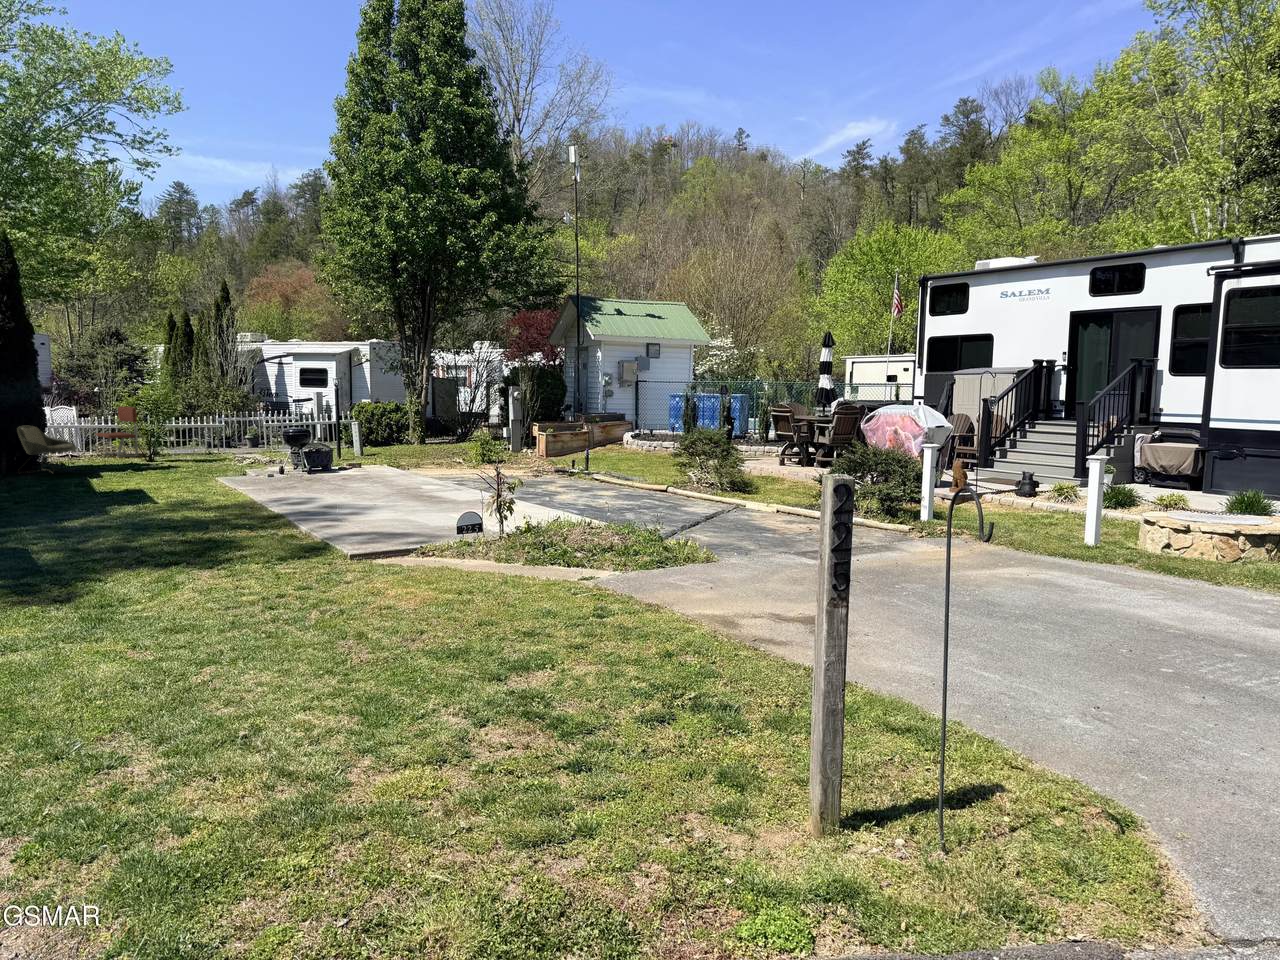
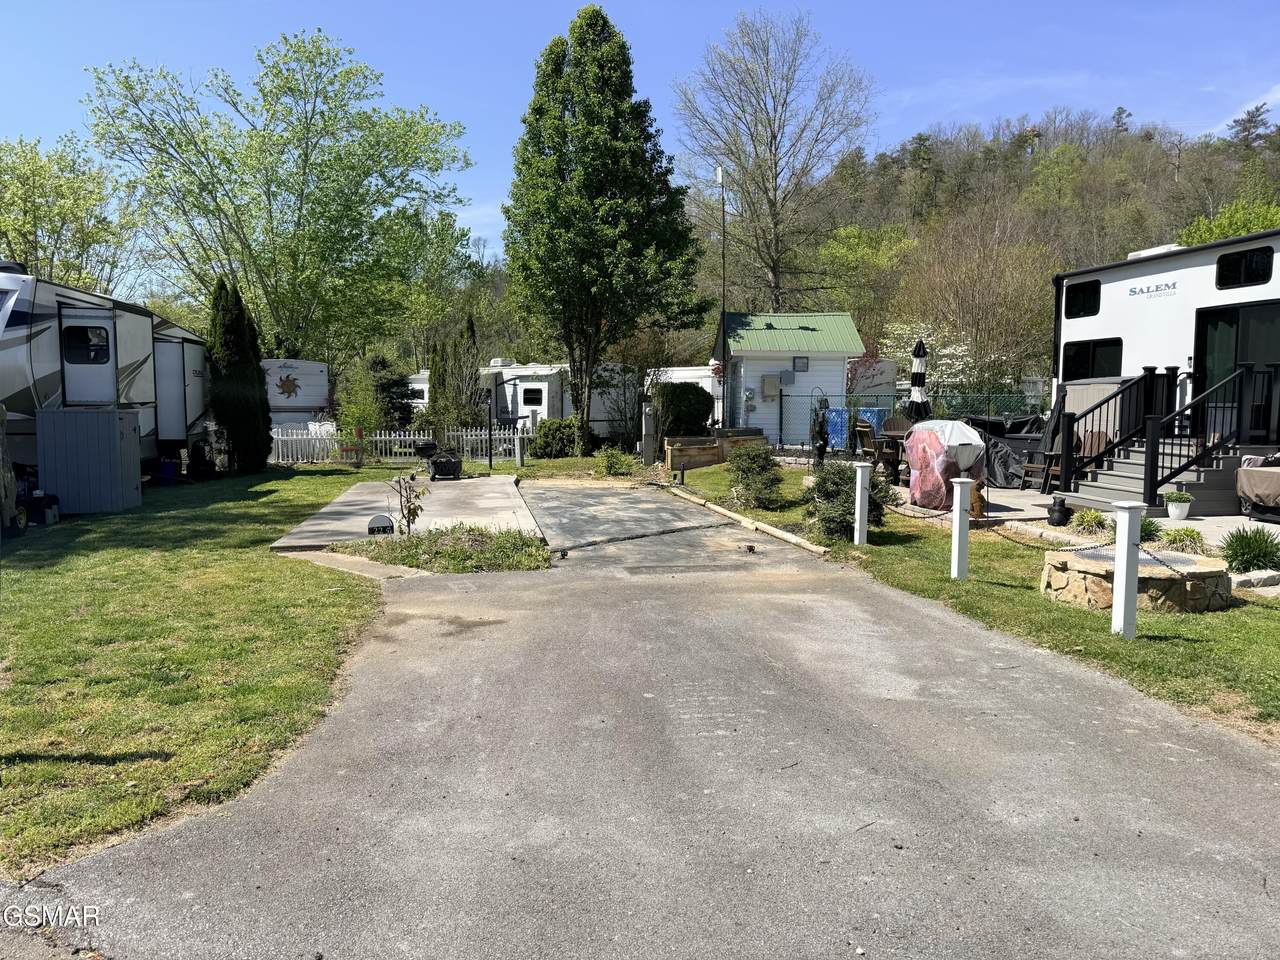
lounge chair: present [17,426,77,473] -> none [253,445,295,482]

